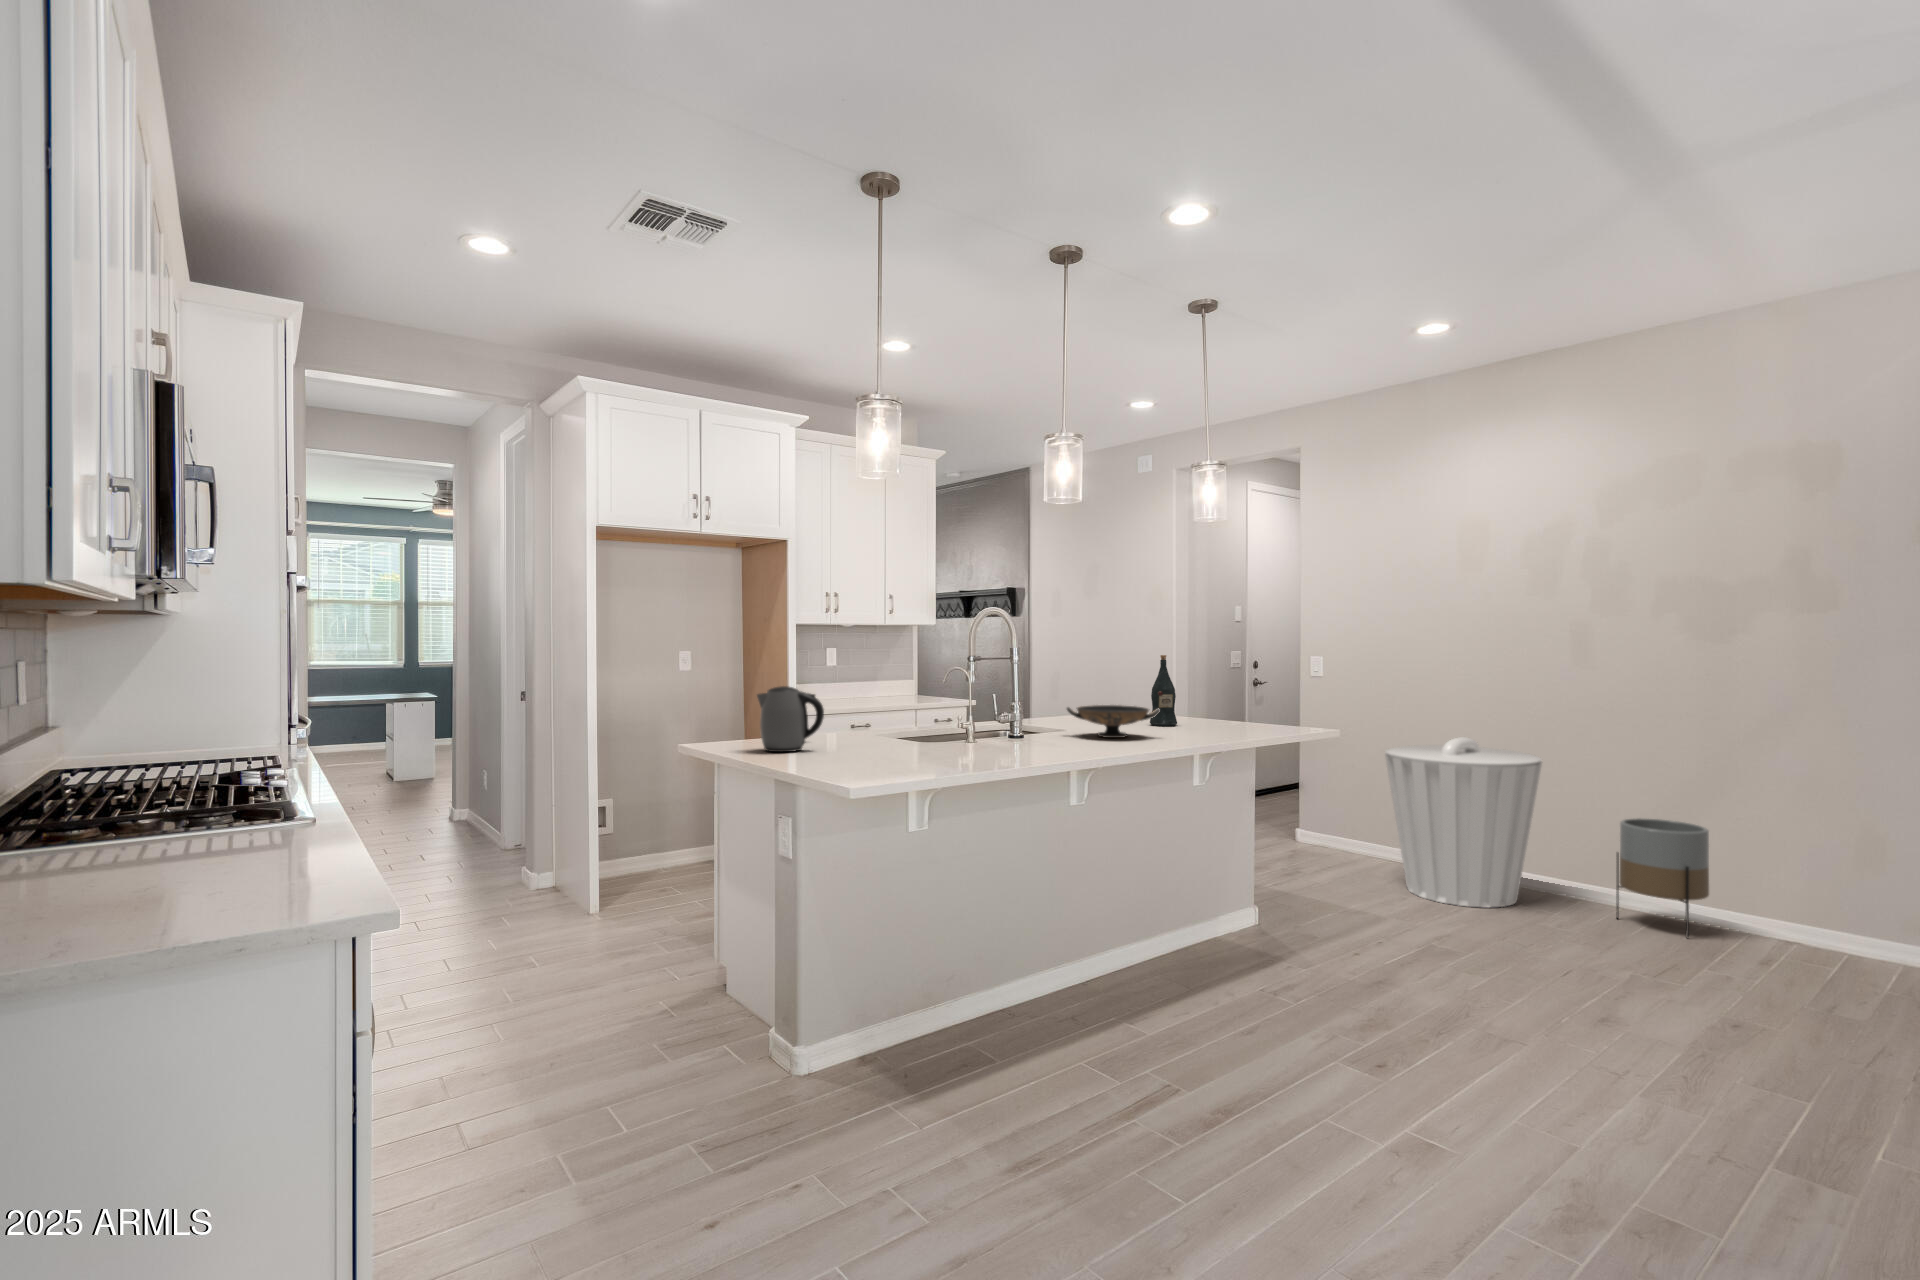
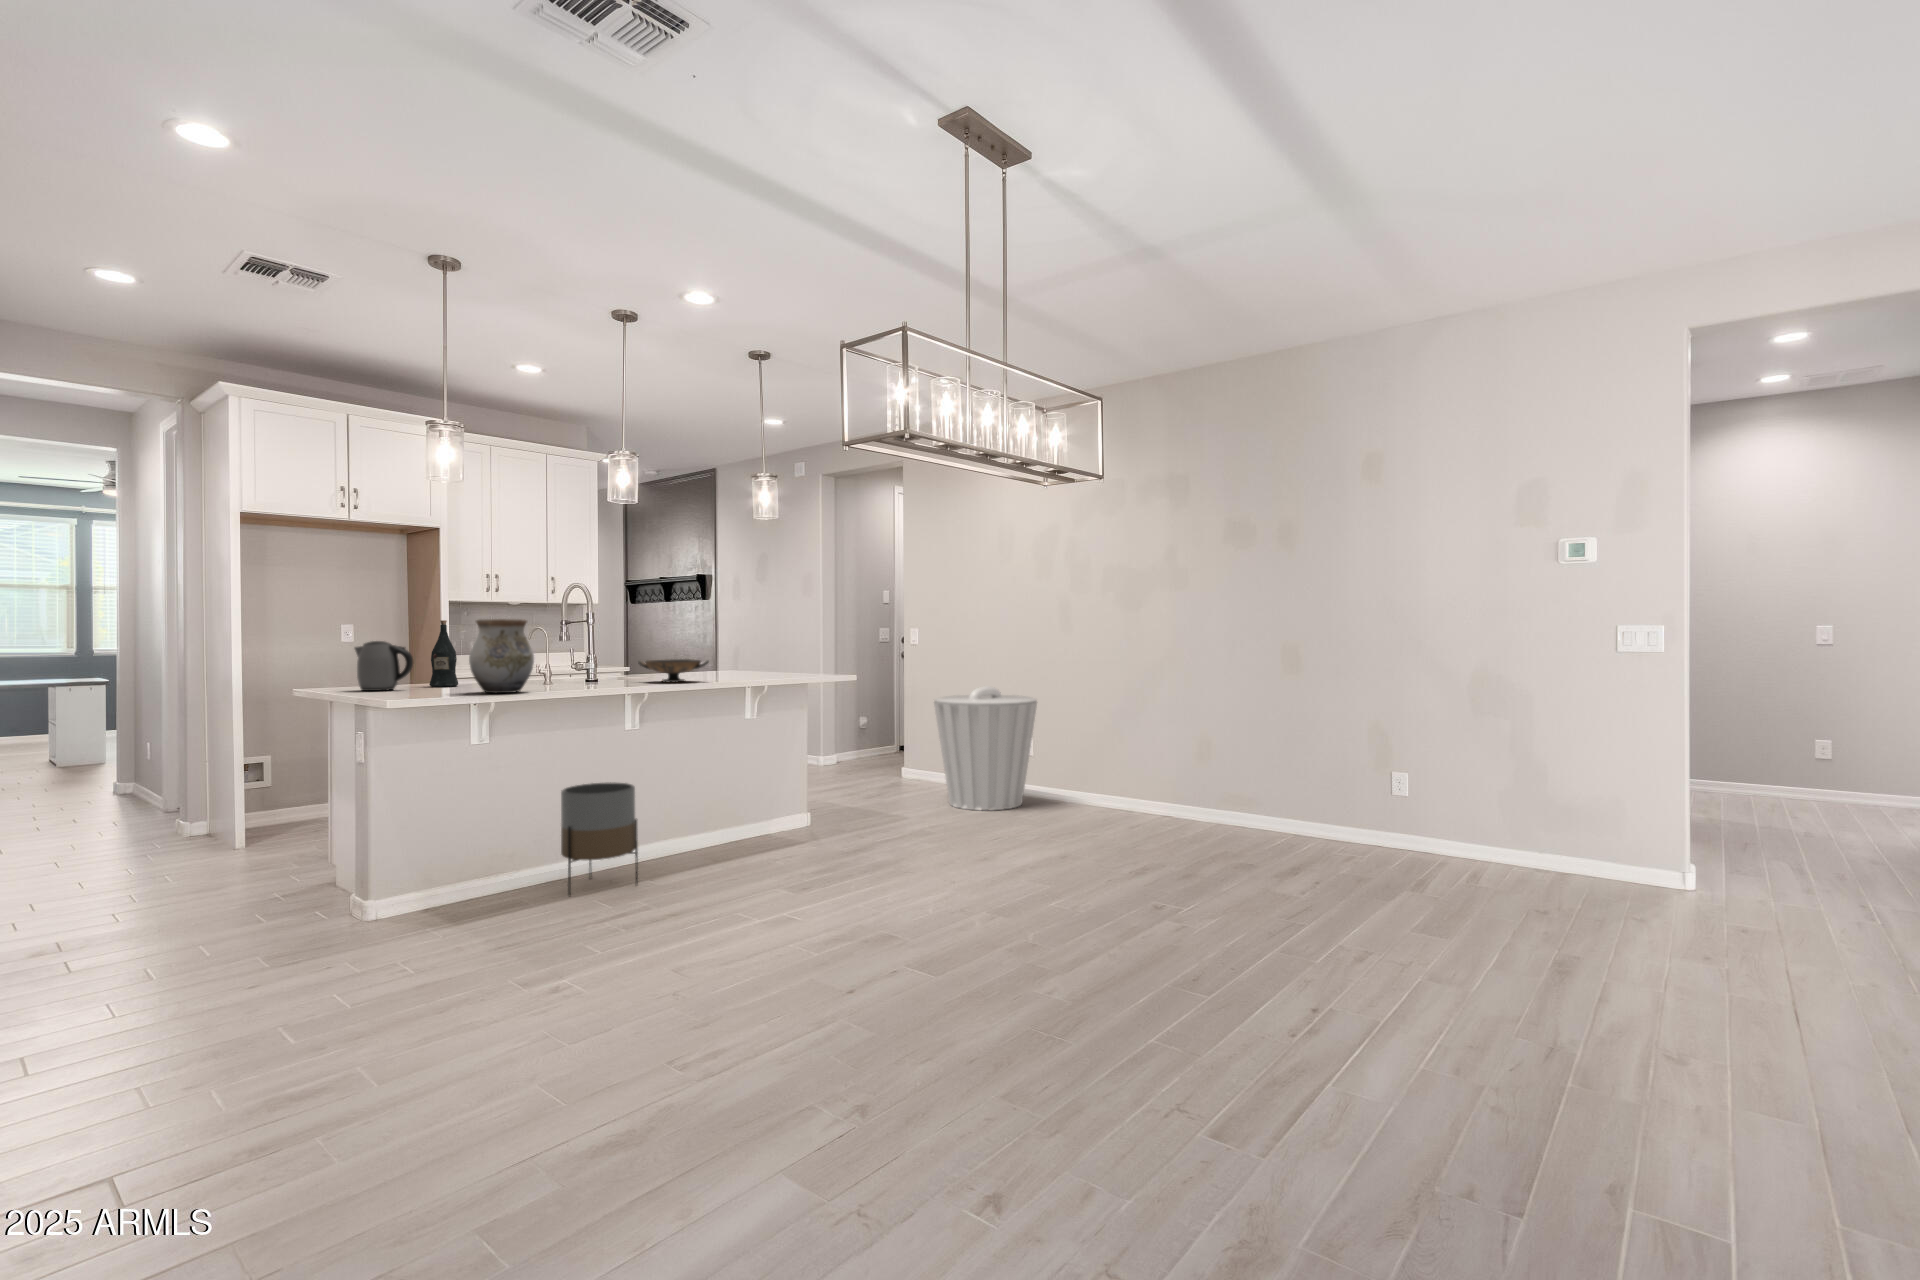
wine bottle: present [1150,655,1177,726] -> present [429,620,458,687]
vase: none [910,661,989,763] -> present [469,619,534,693]
planter: present [1616,818,1709,938] -> present [561,782,638,896]

